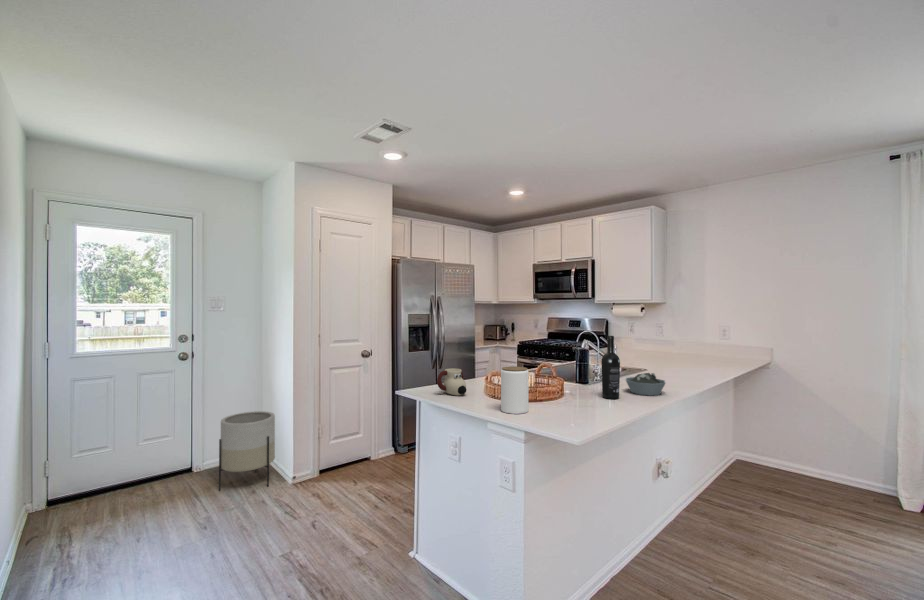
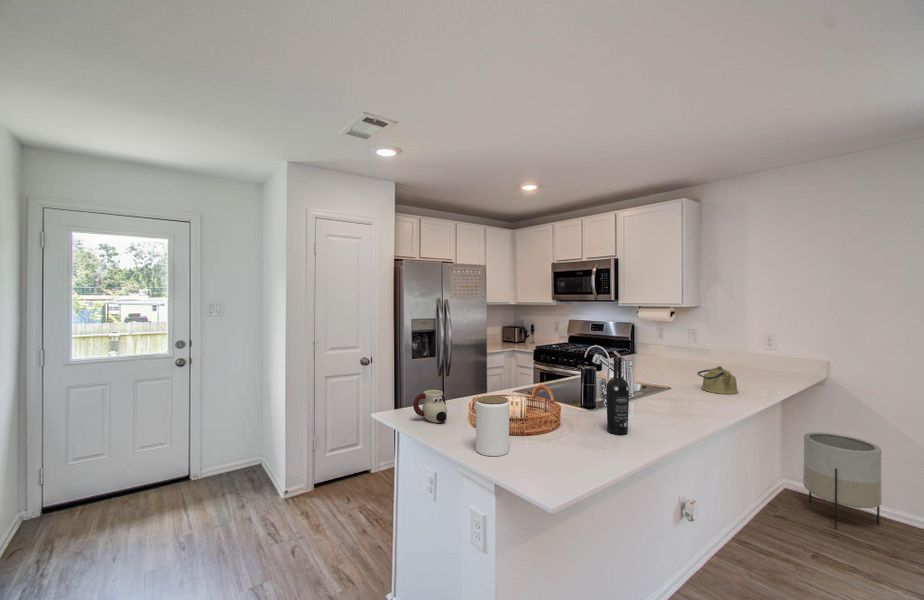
kettle: none [668,350,702,373] -> present [697,366,738,394]
bowl: present [626,373,665,396] -> none [638,401,688,430]
planter: present [219,411,275,490] -> present [803,433,881,529]

